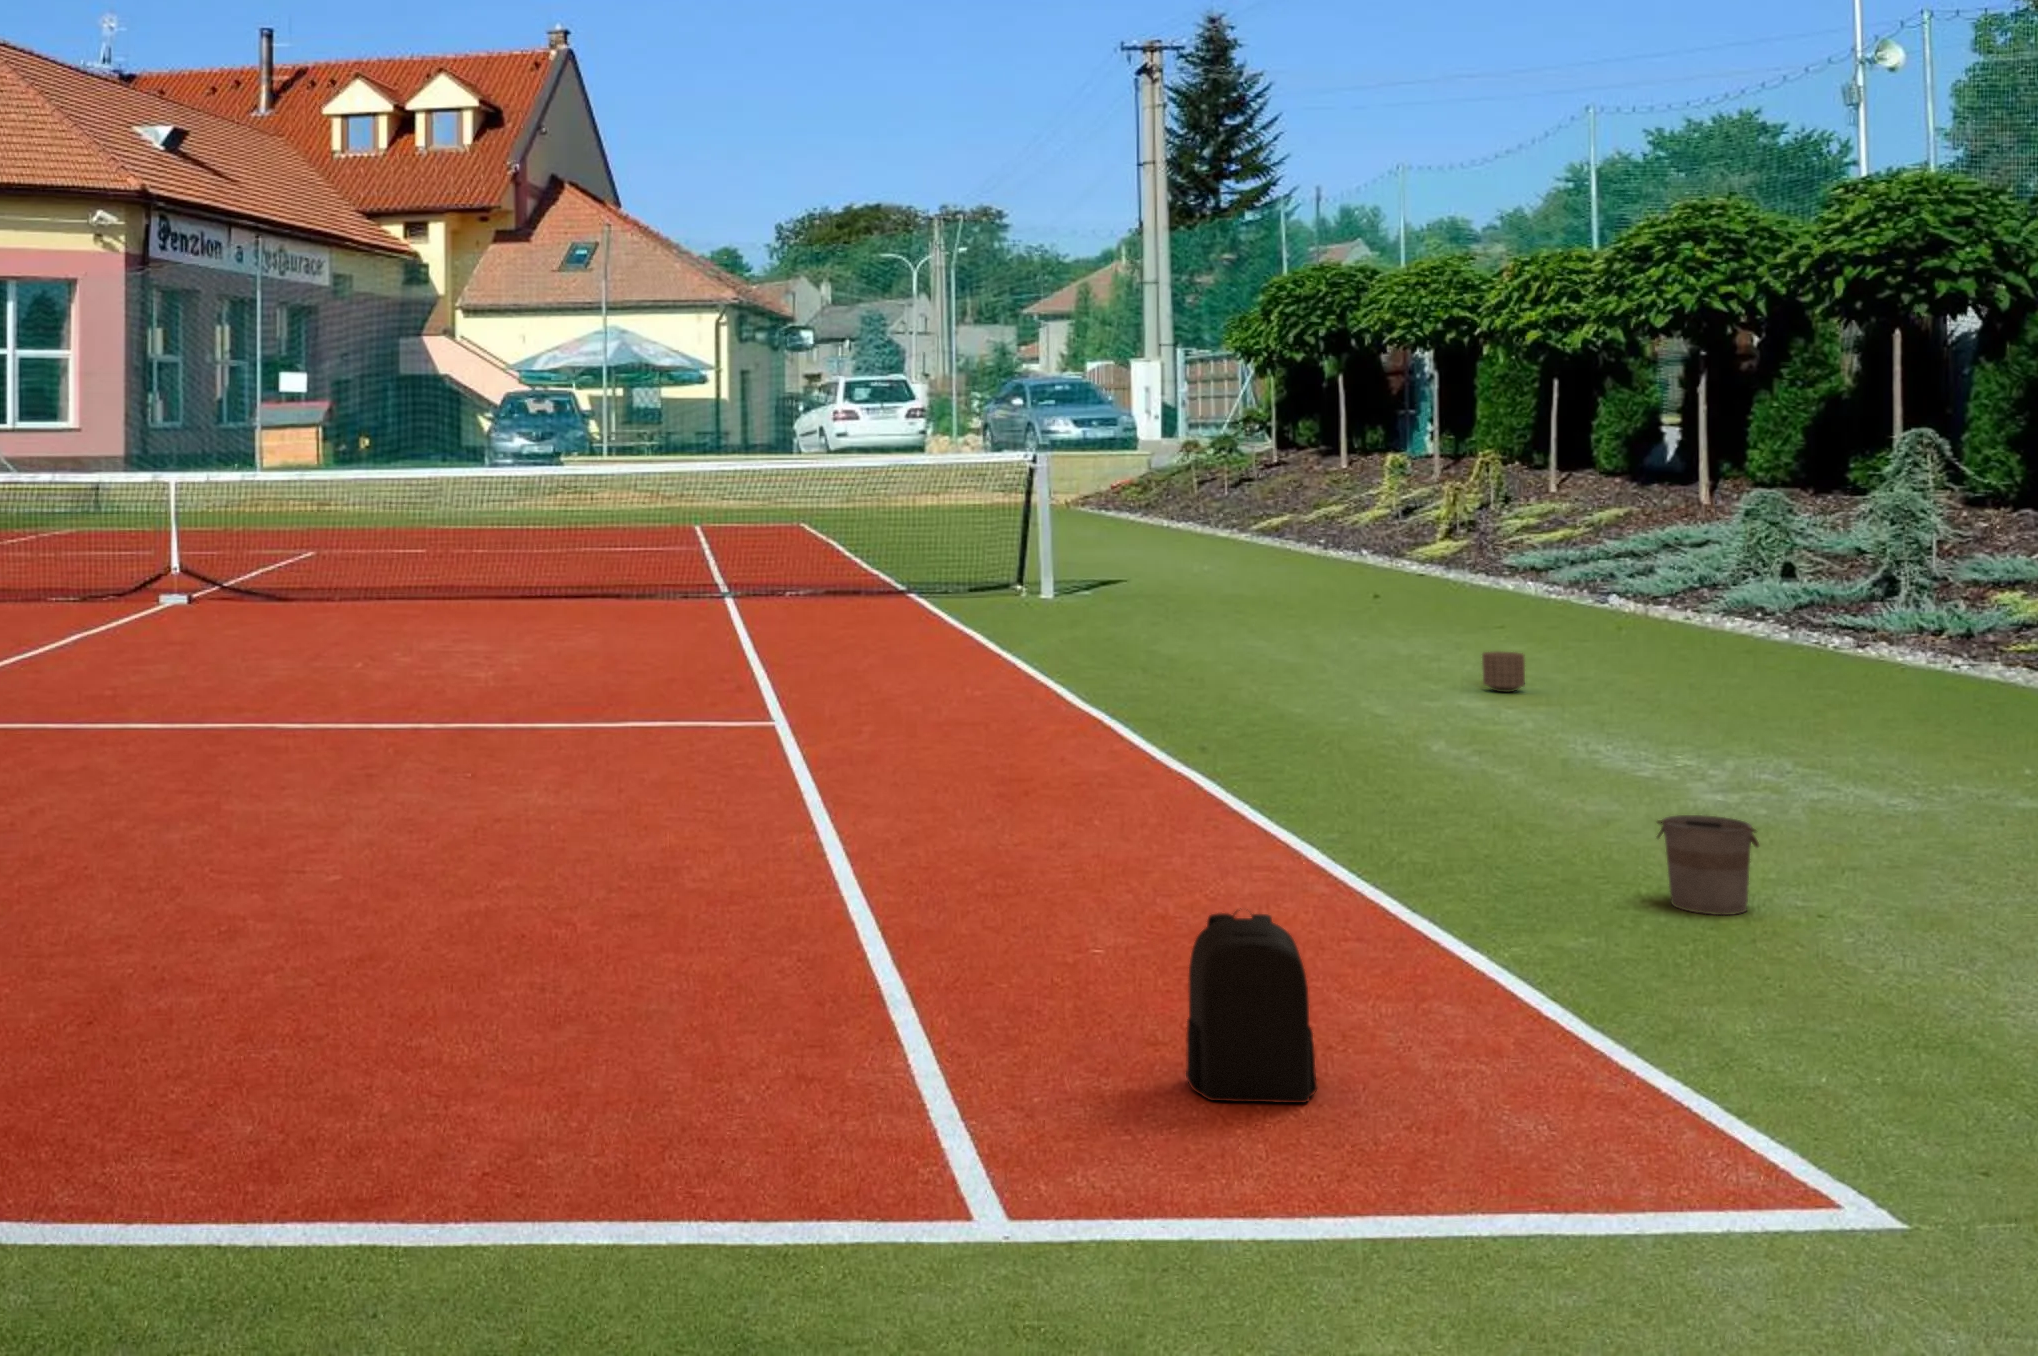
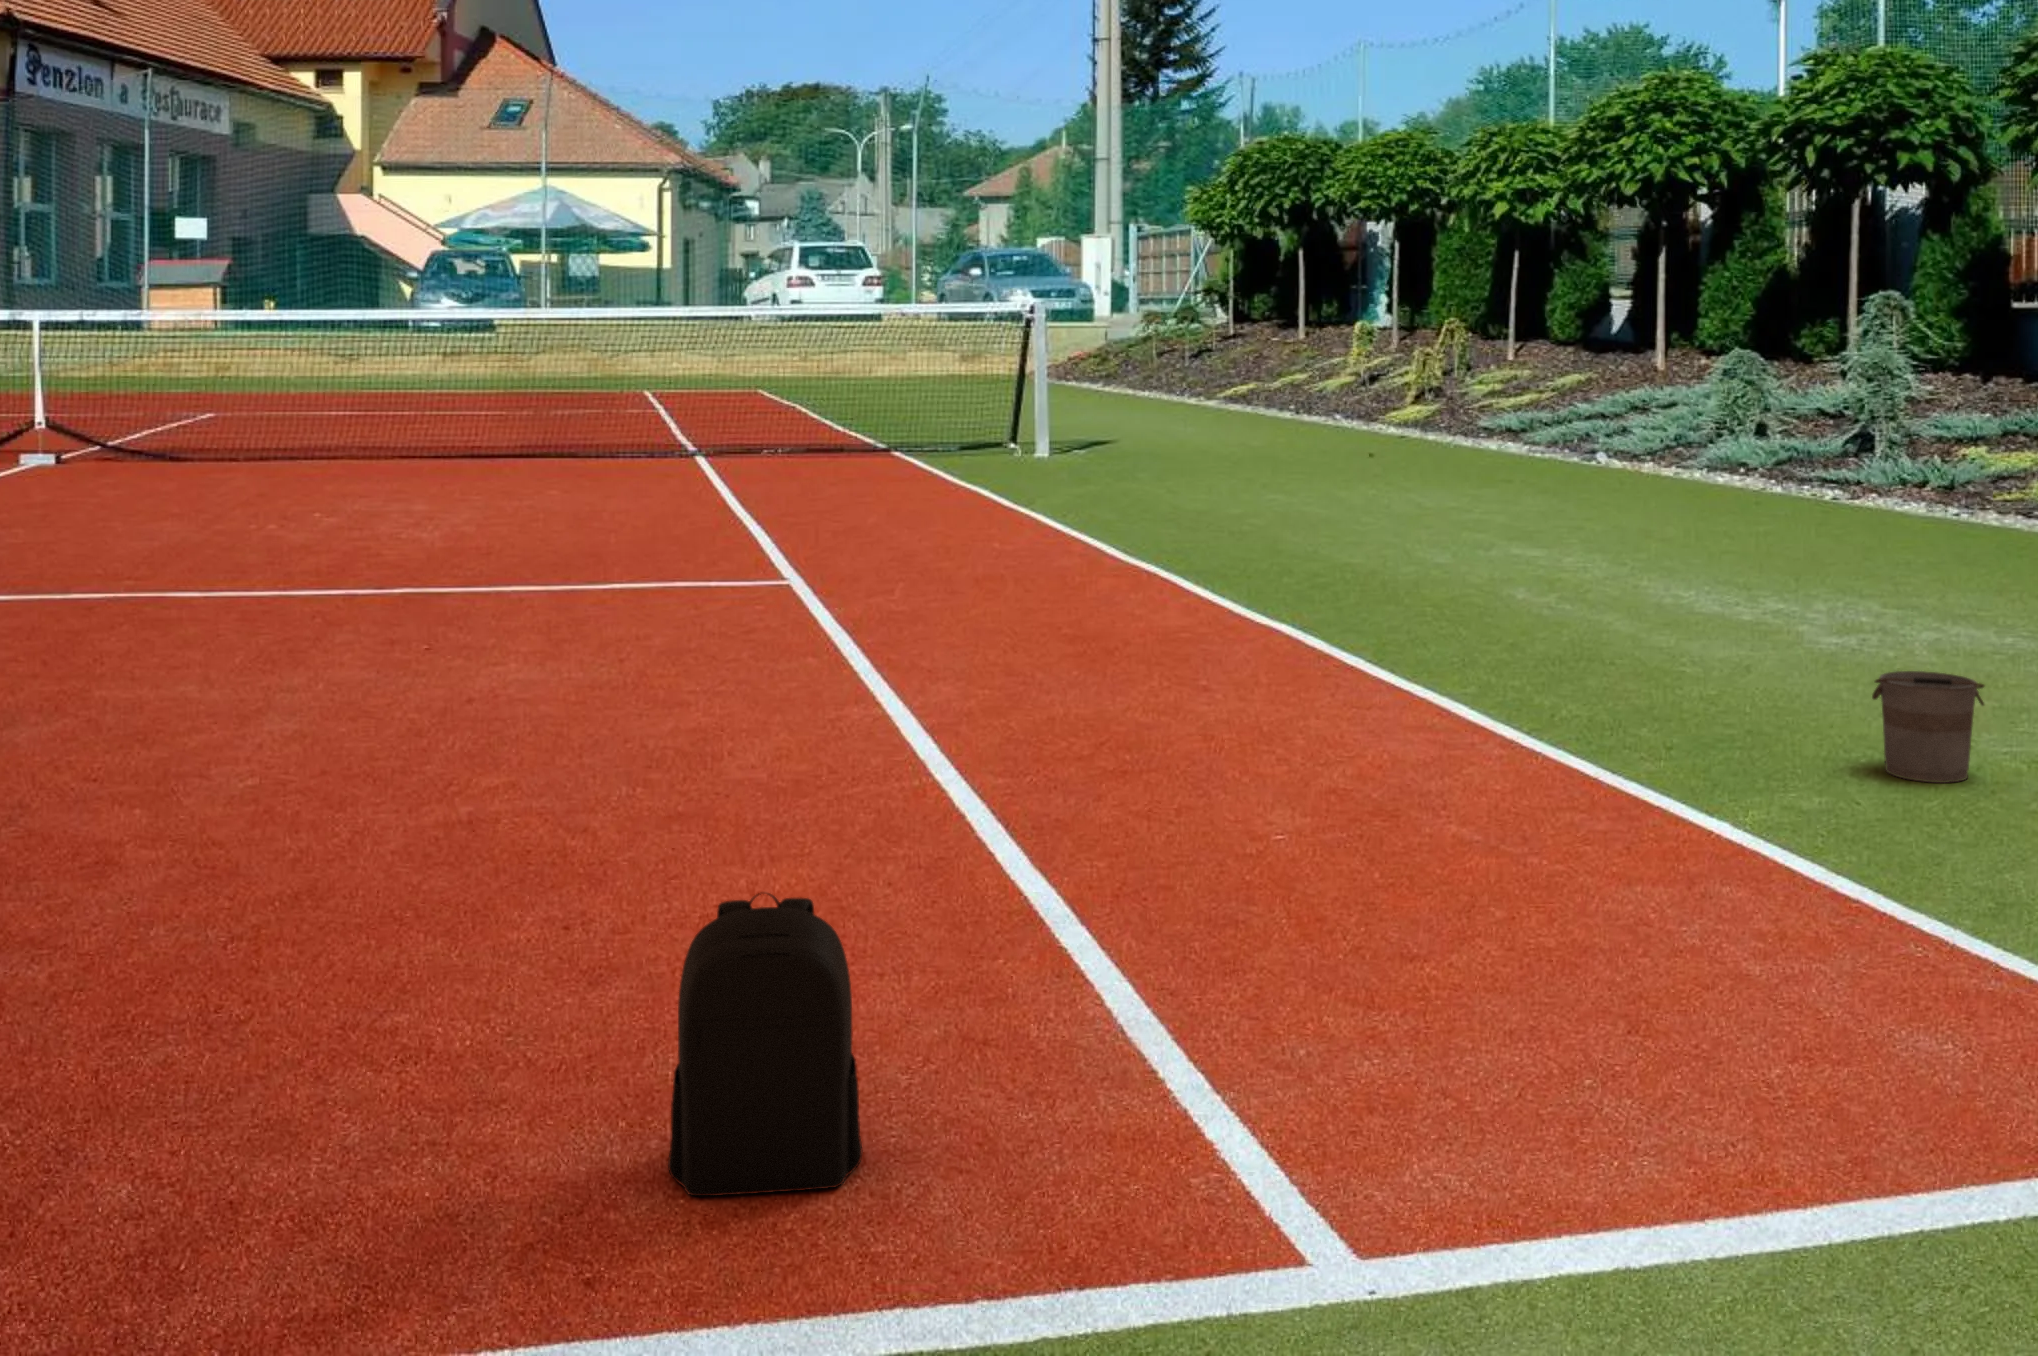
planter: present [1482,651,1525,692] -> none [1540,505,1582,547]
backpack: present [1186,913,1317,1103] -> present [668,894,862,1196]

